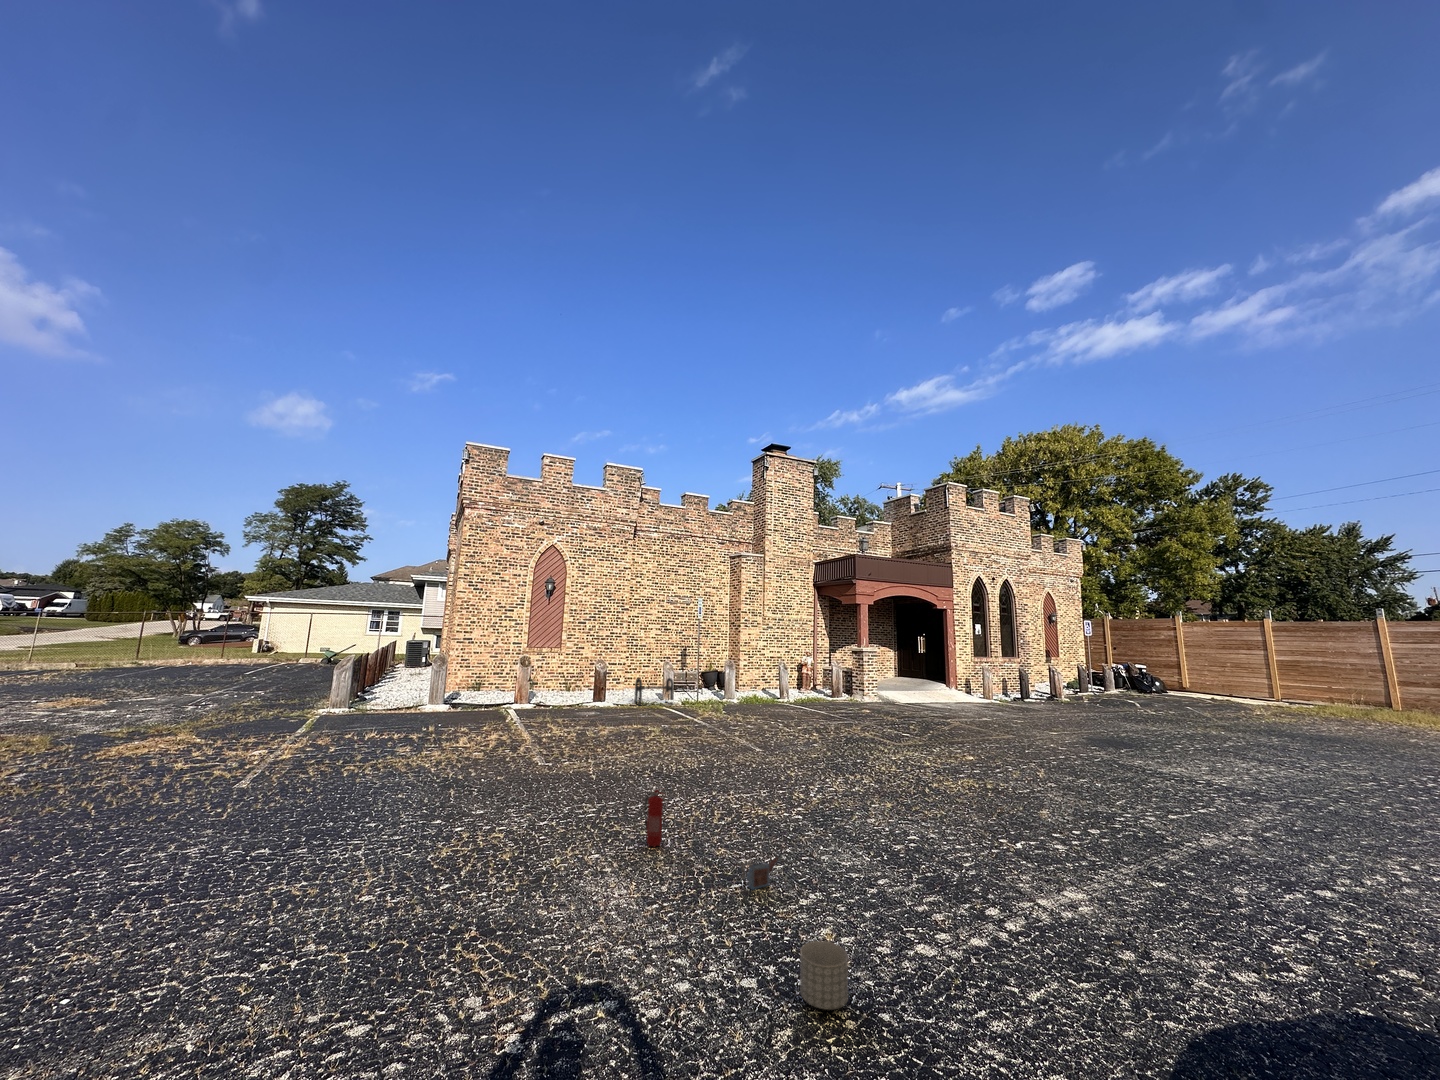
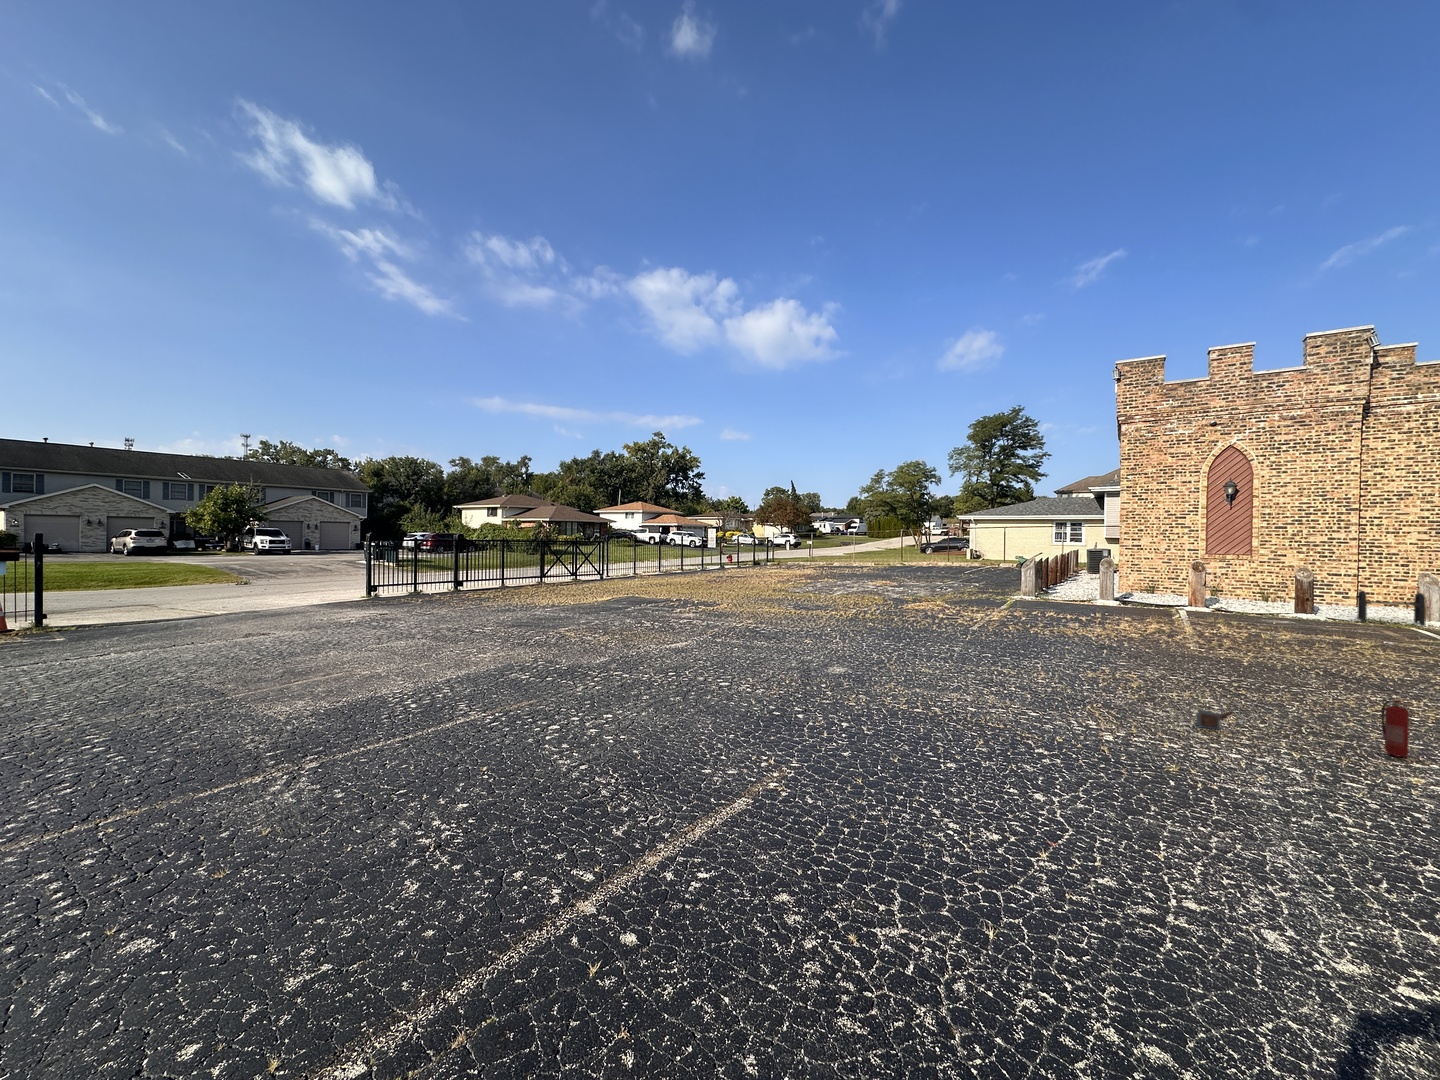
fire extinguisher: present [645,789,664,847] -> present [1381,700,1410,758]
watering can: present [742,857,778,890] -> present [1188,706,1232,730]
planter: present [800,941,848,1010] -> none [1297,732,1341,769]

